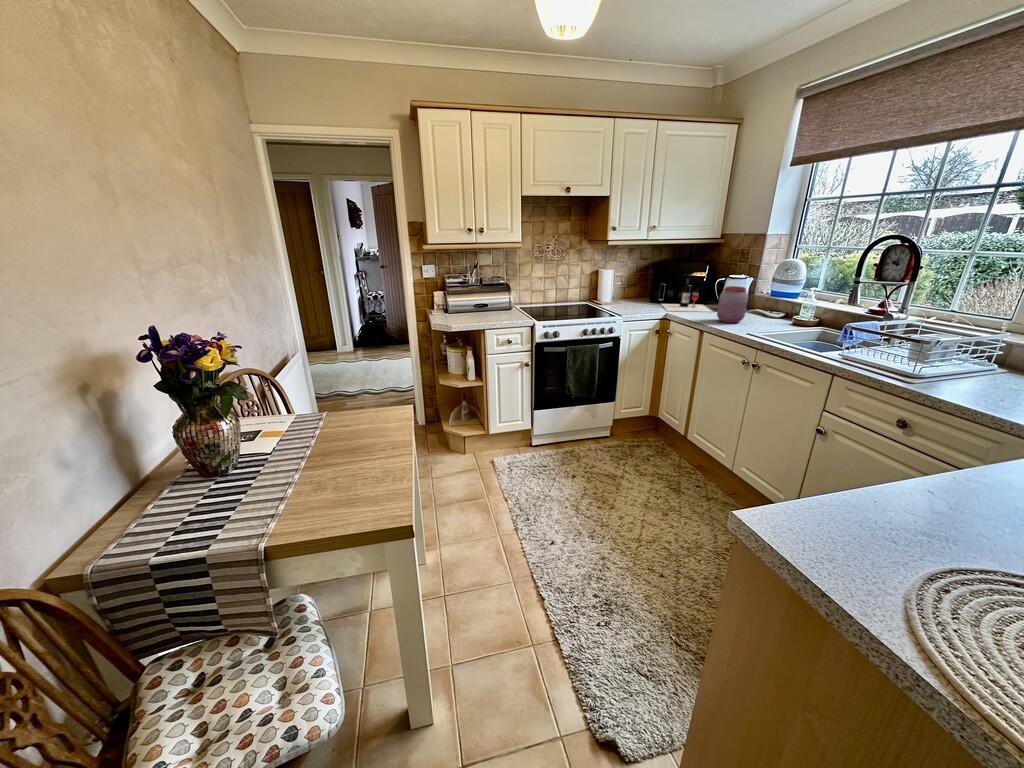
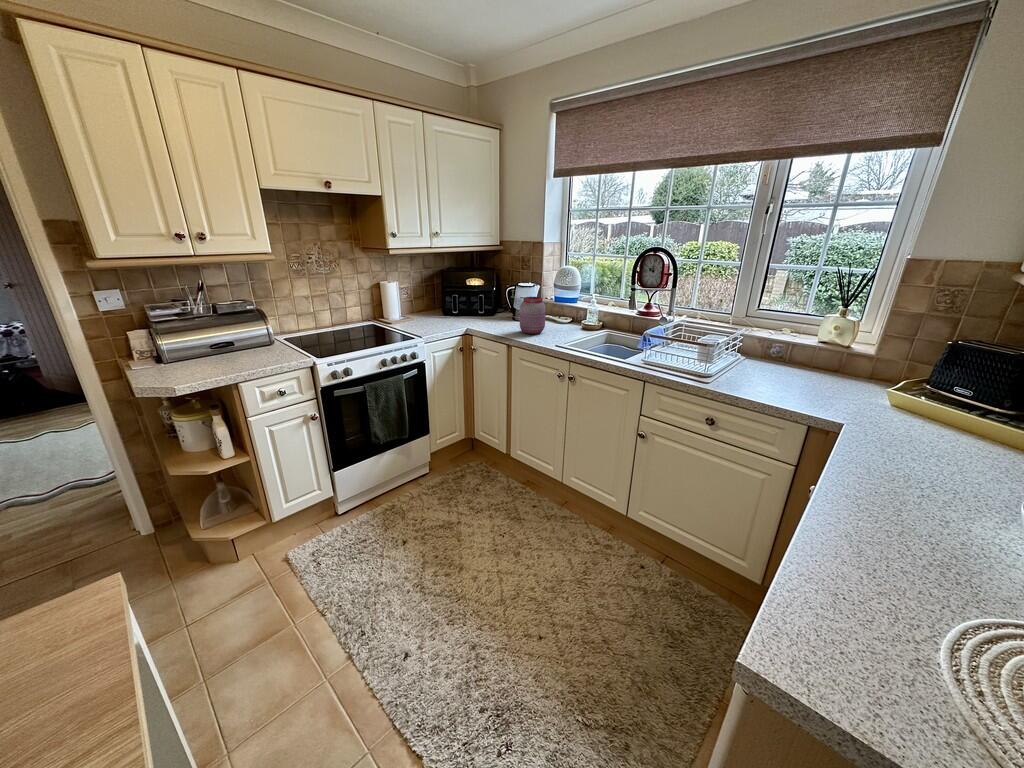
wine bottle: present [661,279,712,312] -> none [455,289,511,325]

